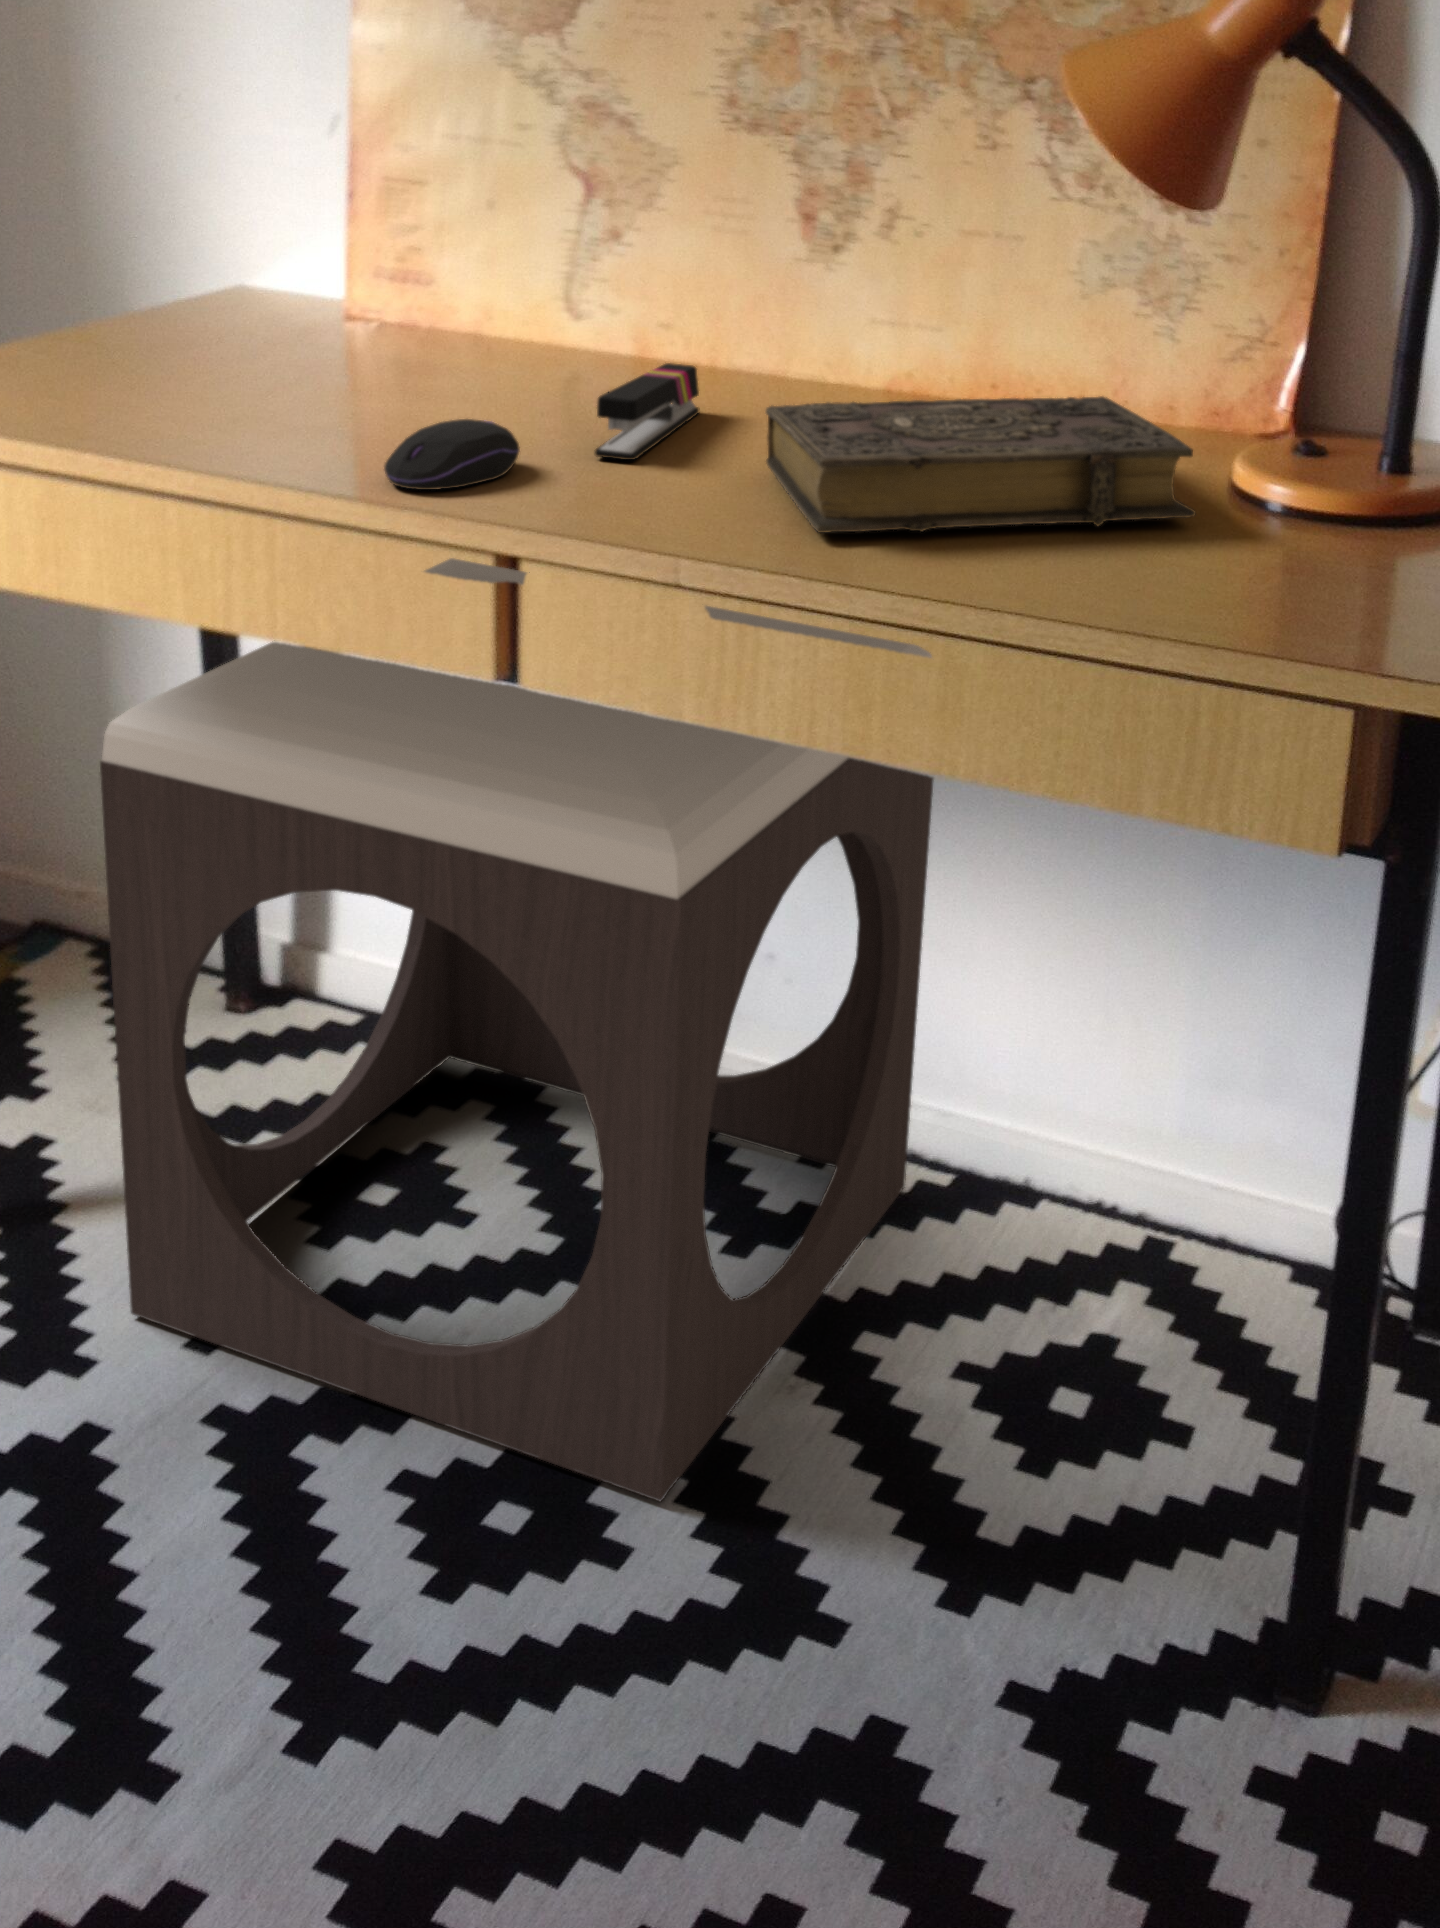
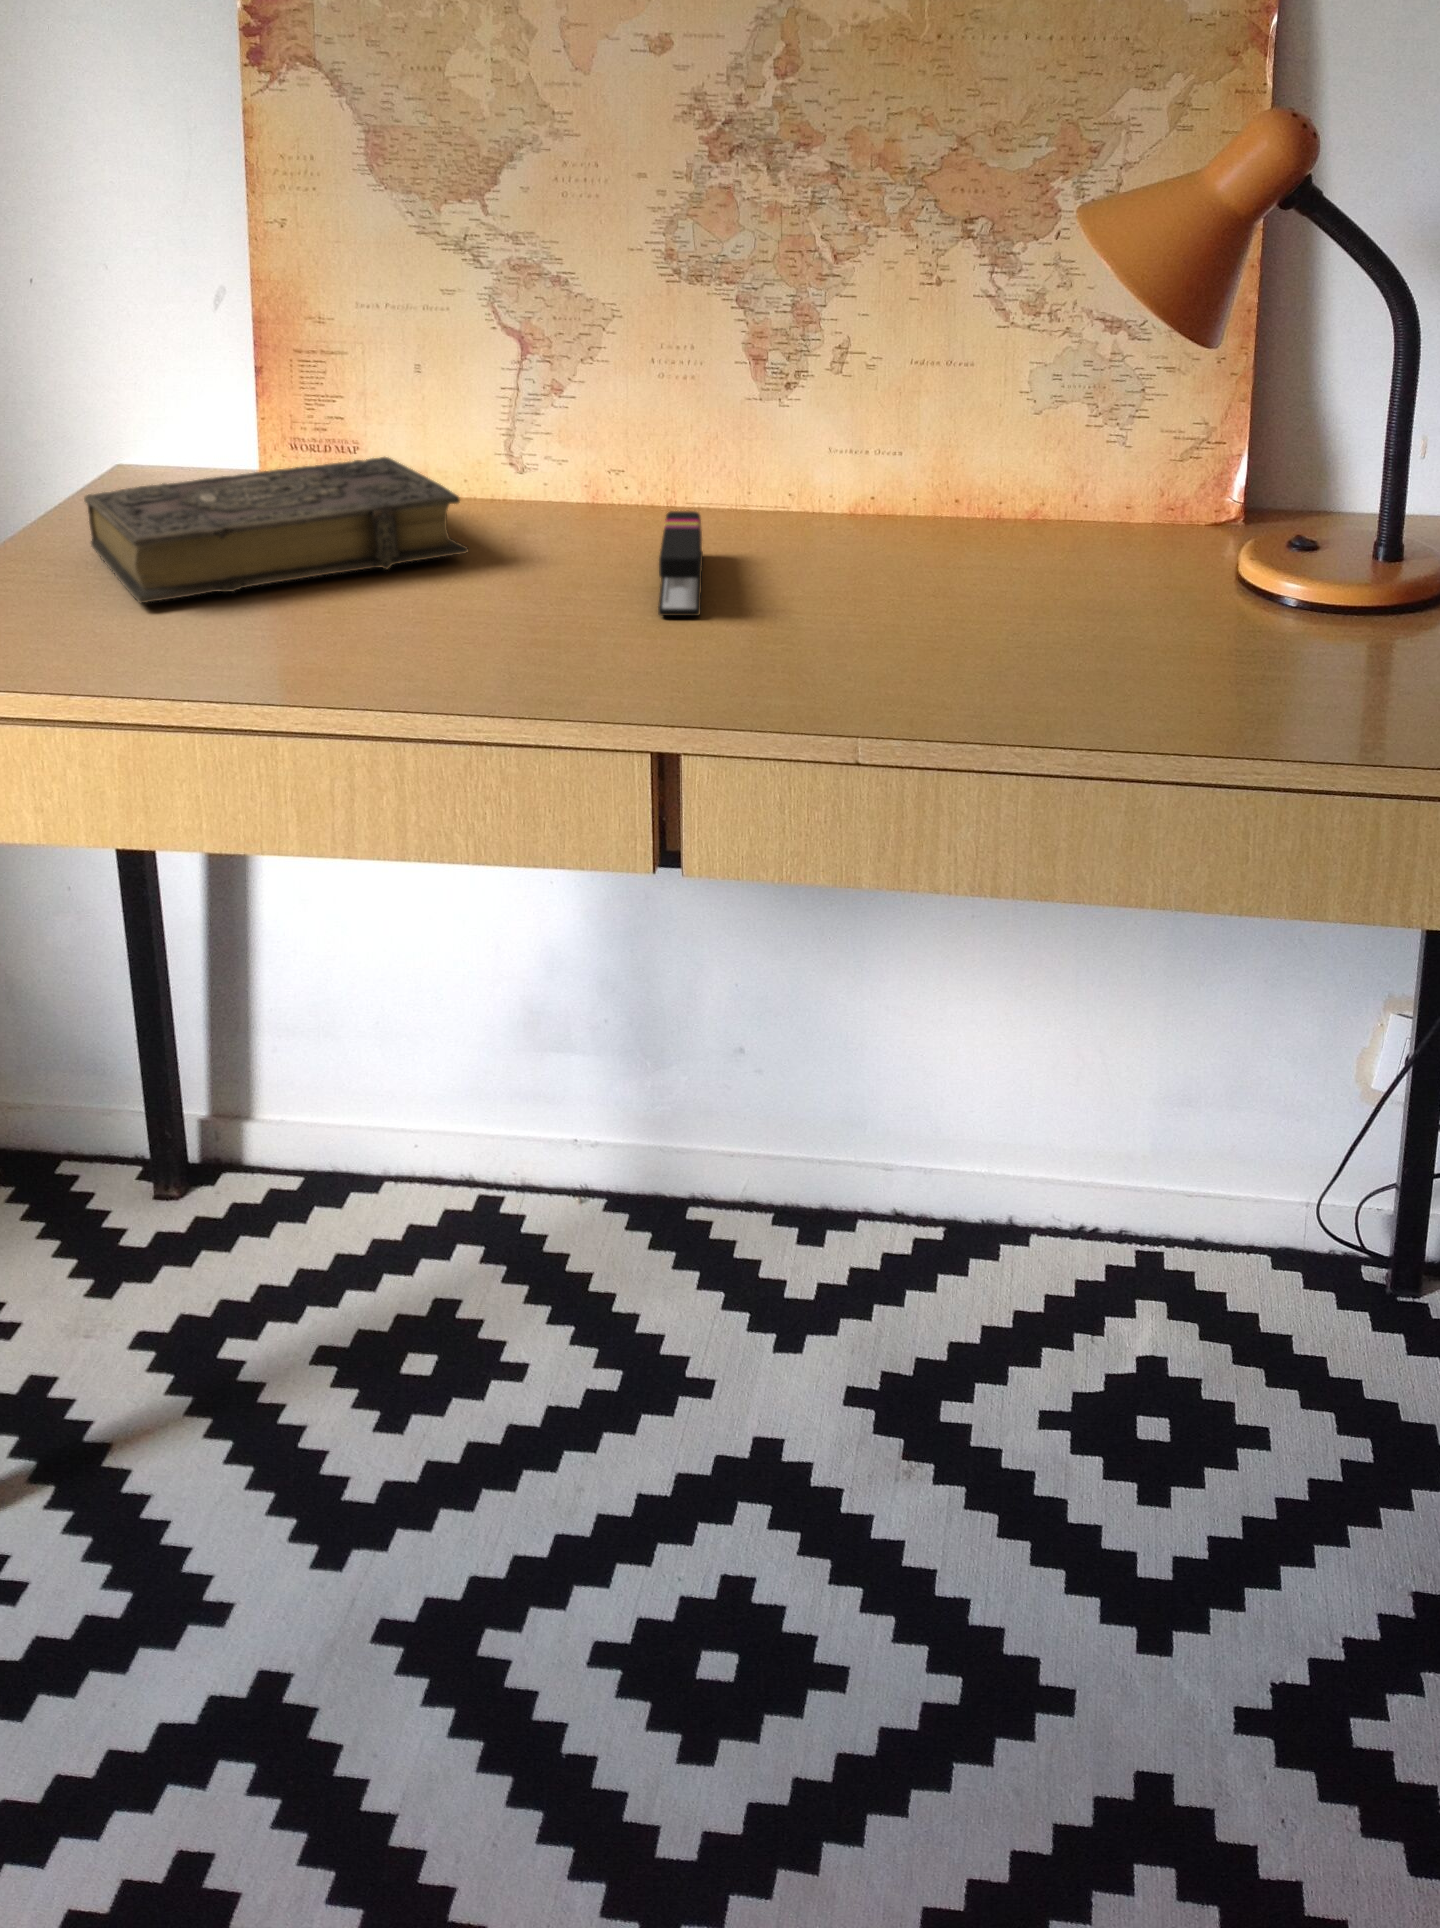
book: present [766,396,1196,533] -> present [84,457,469,603]
computer mouse: present [384,419,520,490] -> none [485,595,603,675]
footstool: present [100,558,934,1501] -> none [192,716,922,1618]

